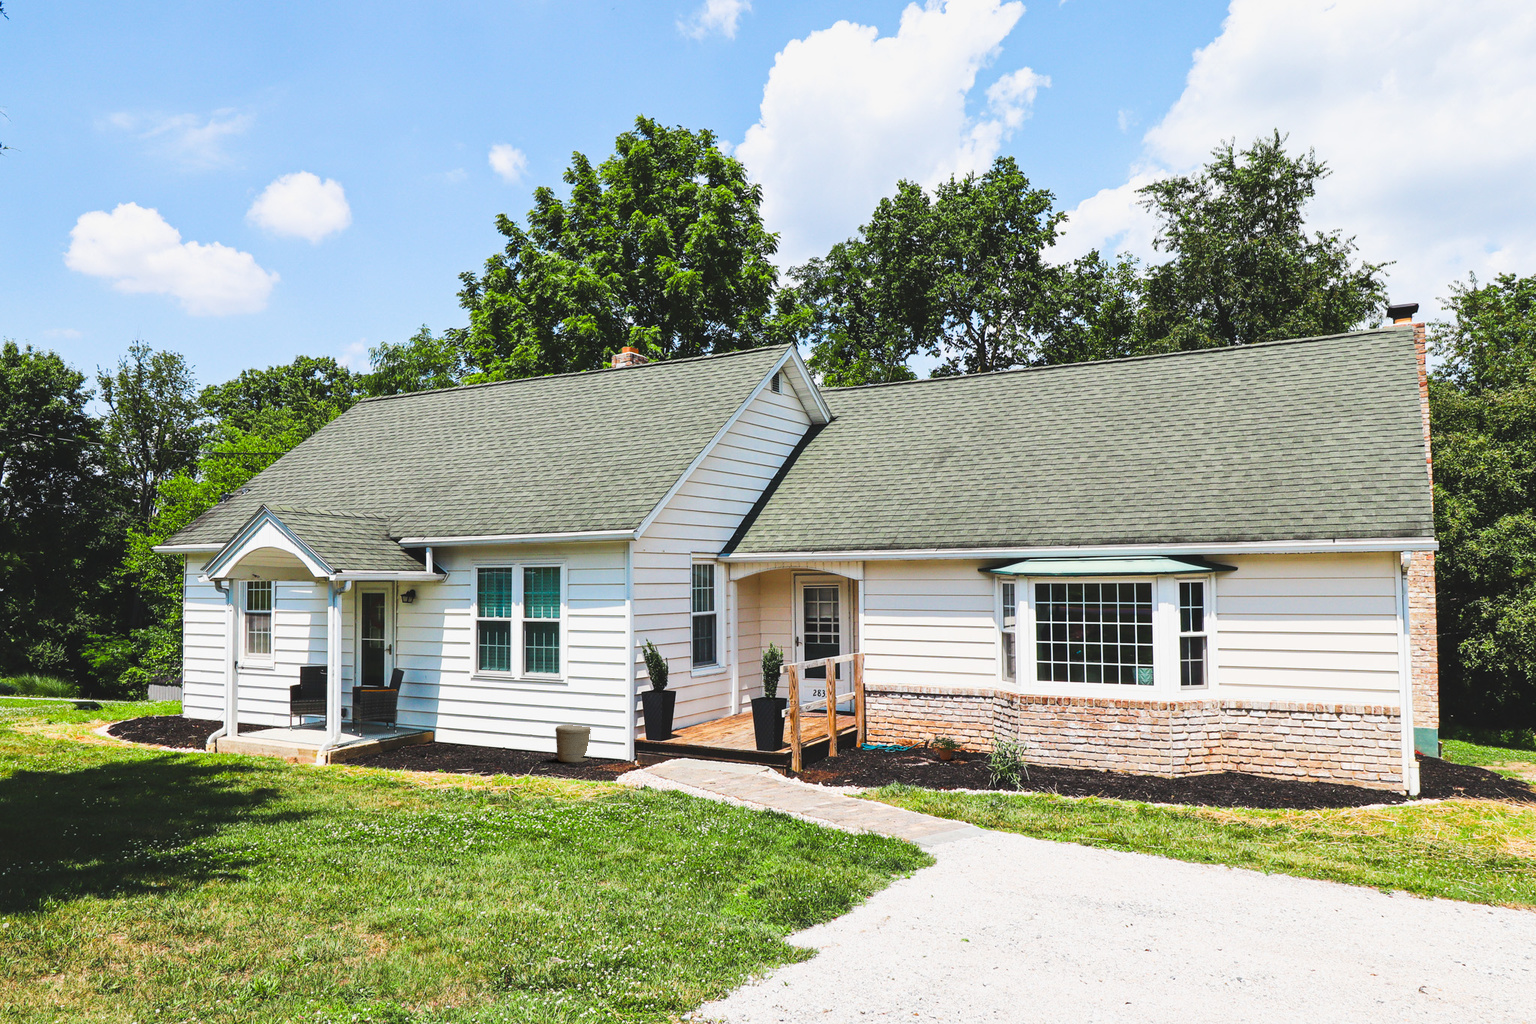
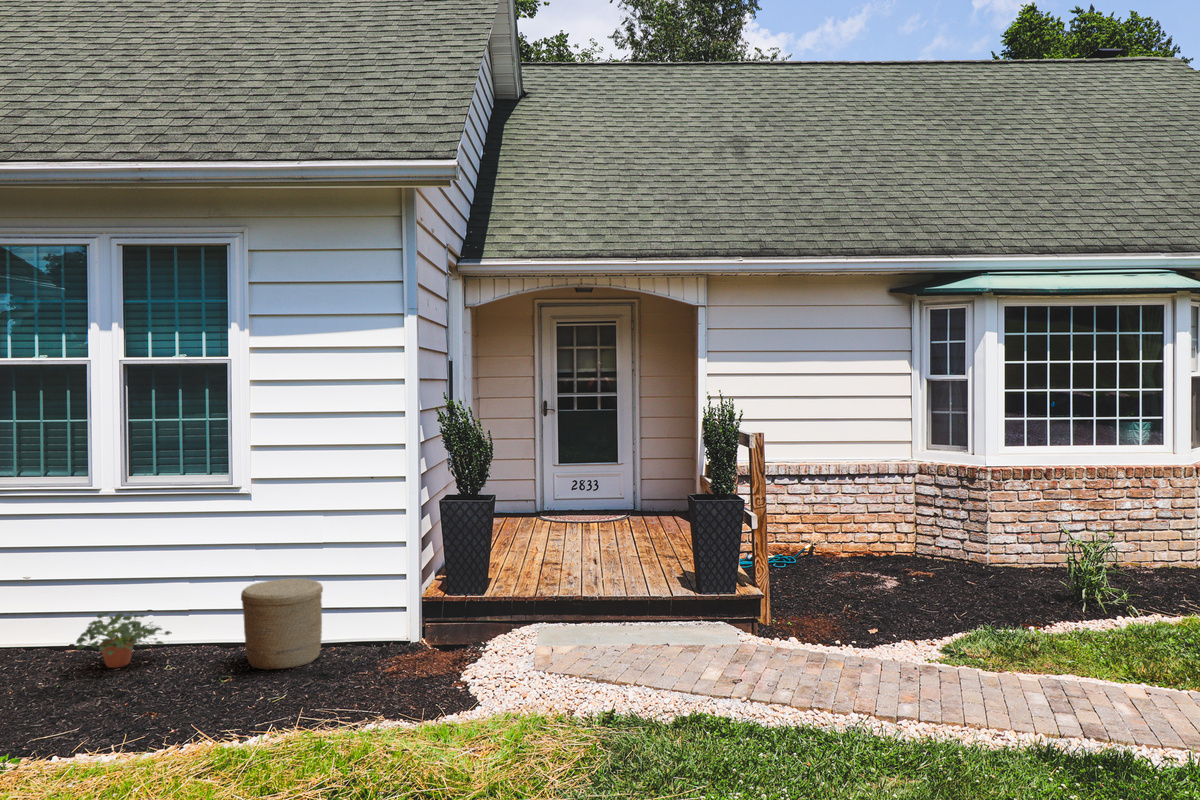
potted plant: present [930,736,967,760] -> present [76,611,172,668]

